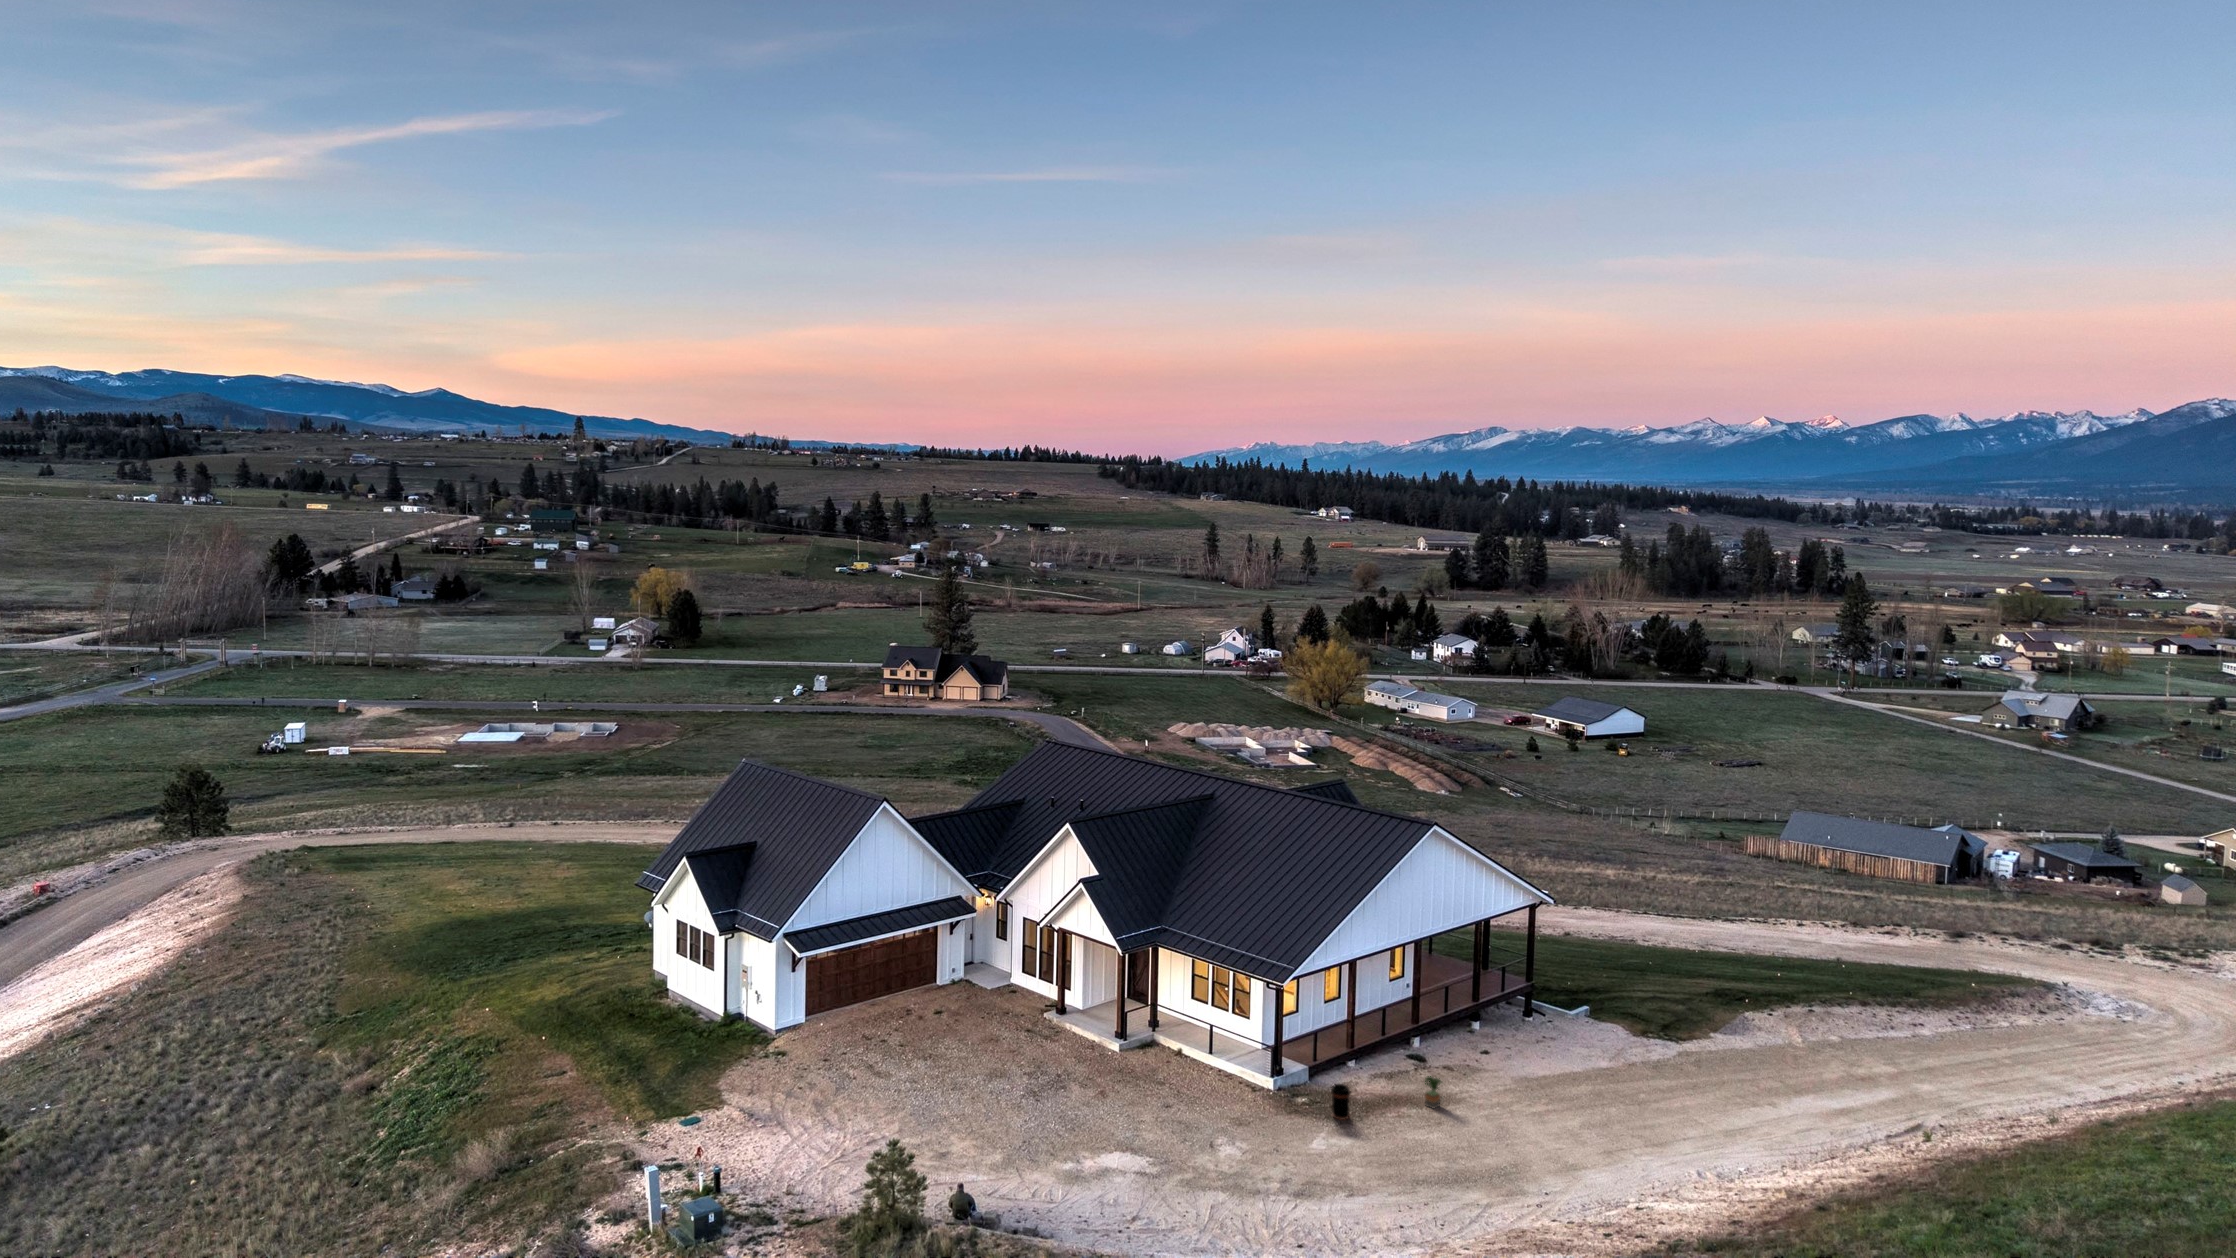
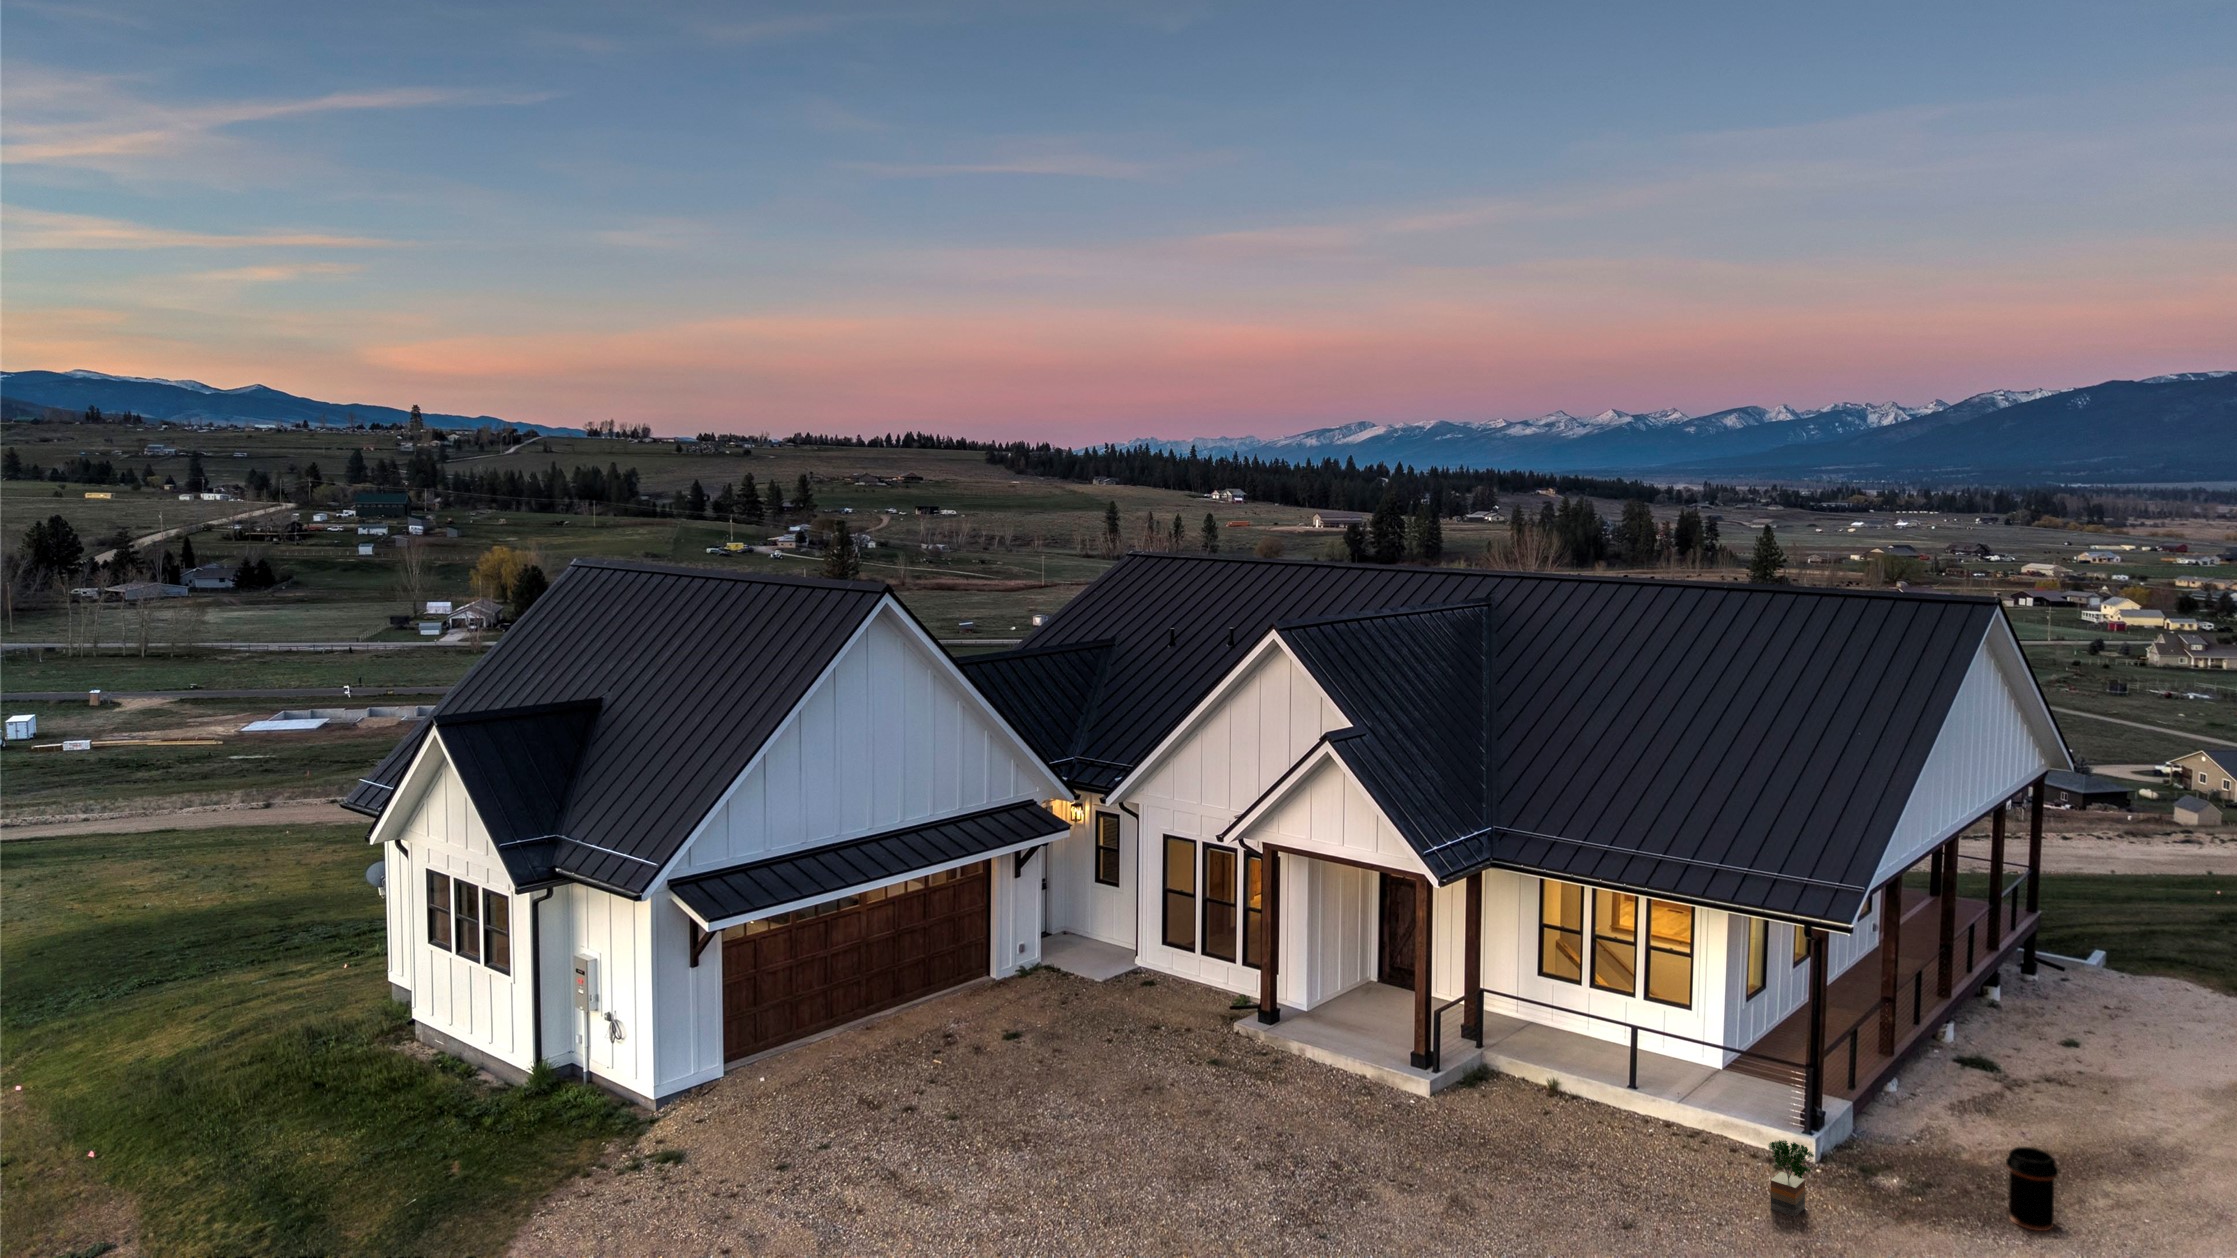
potted tree: present [1425,1076,1441,1108] -> present [1768,1140,1814,1217]

